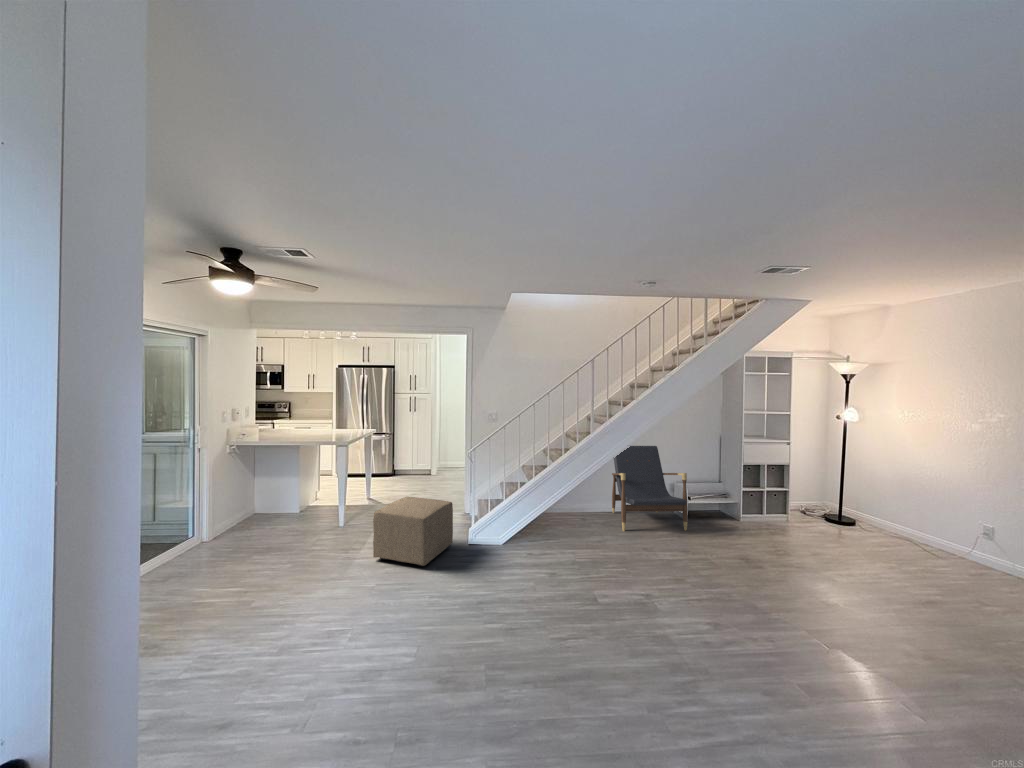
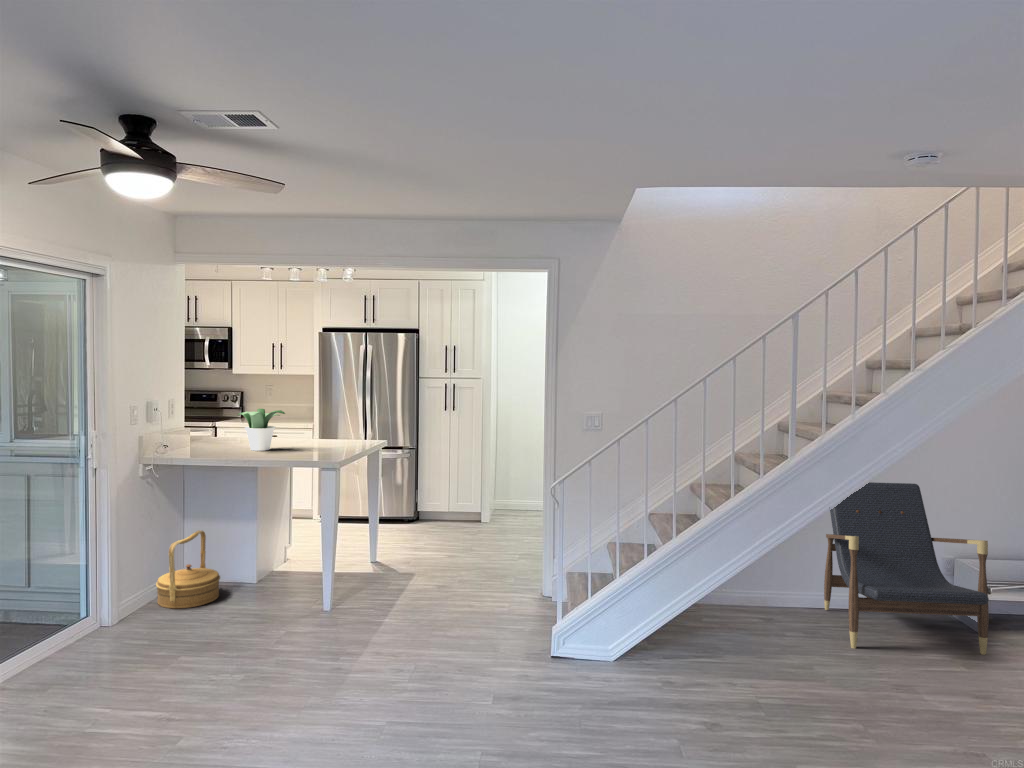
potted plant: none [288,413,317,437] -> present [238,409,285,451]
woven basket: none [236,484,277,530] -> present [156,531,220,609]
ottoman: present [373,497,453,566] -> none [383,564,525,696]

